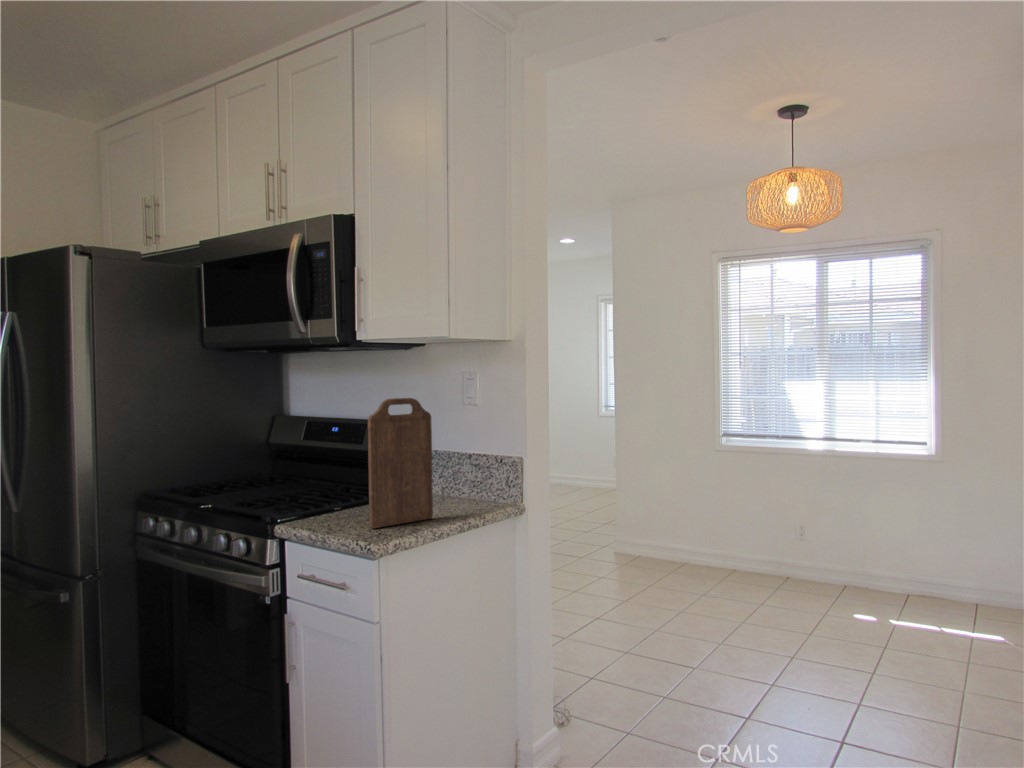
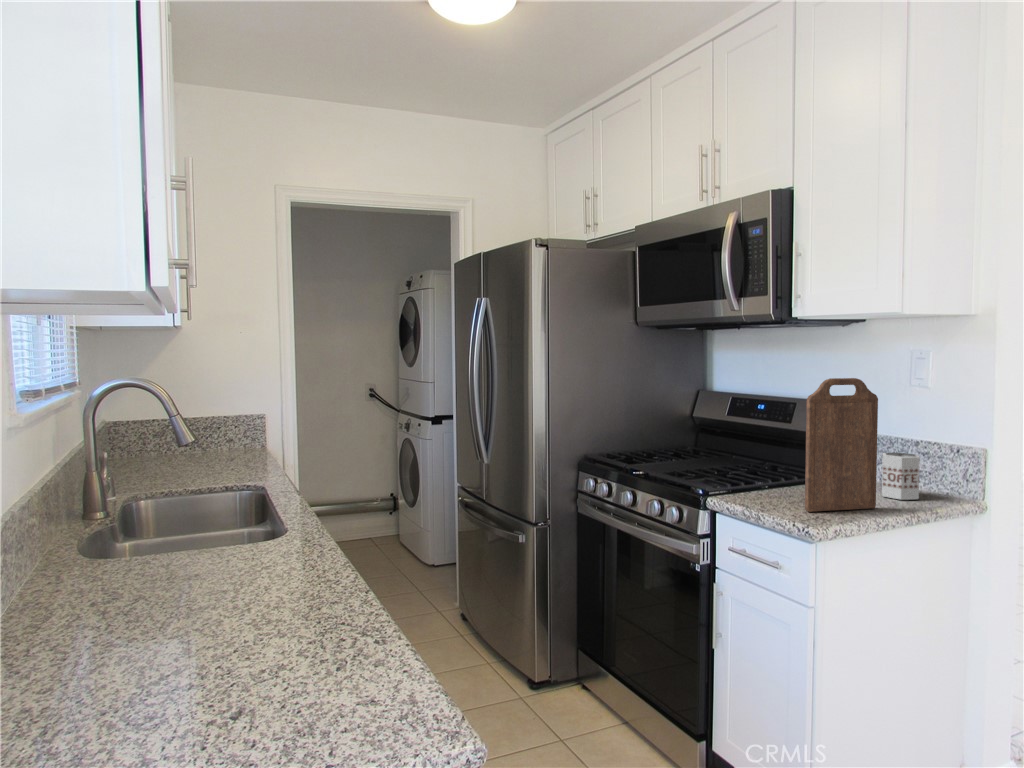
mug: none [441,466,470,508] -> present [882,453,920,500]

